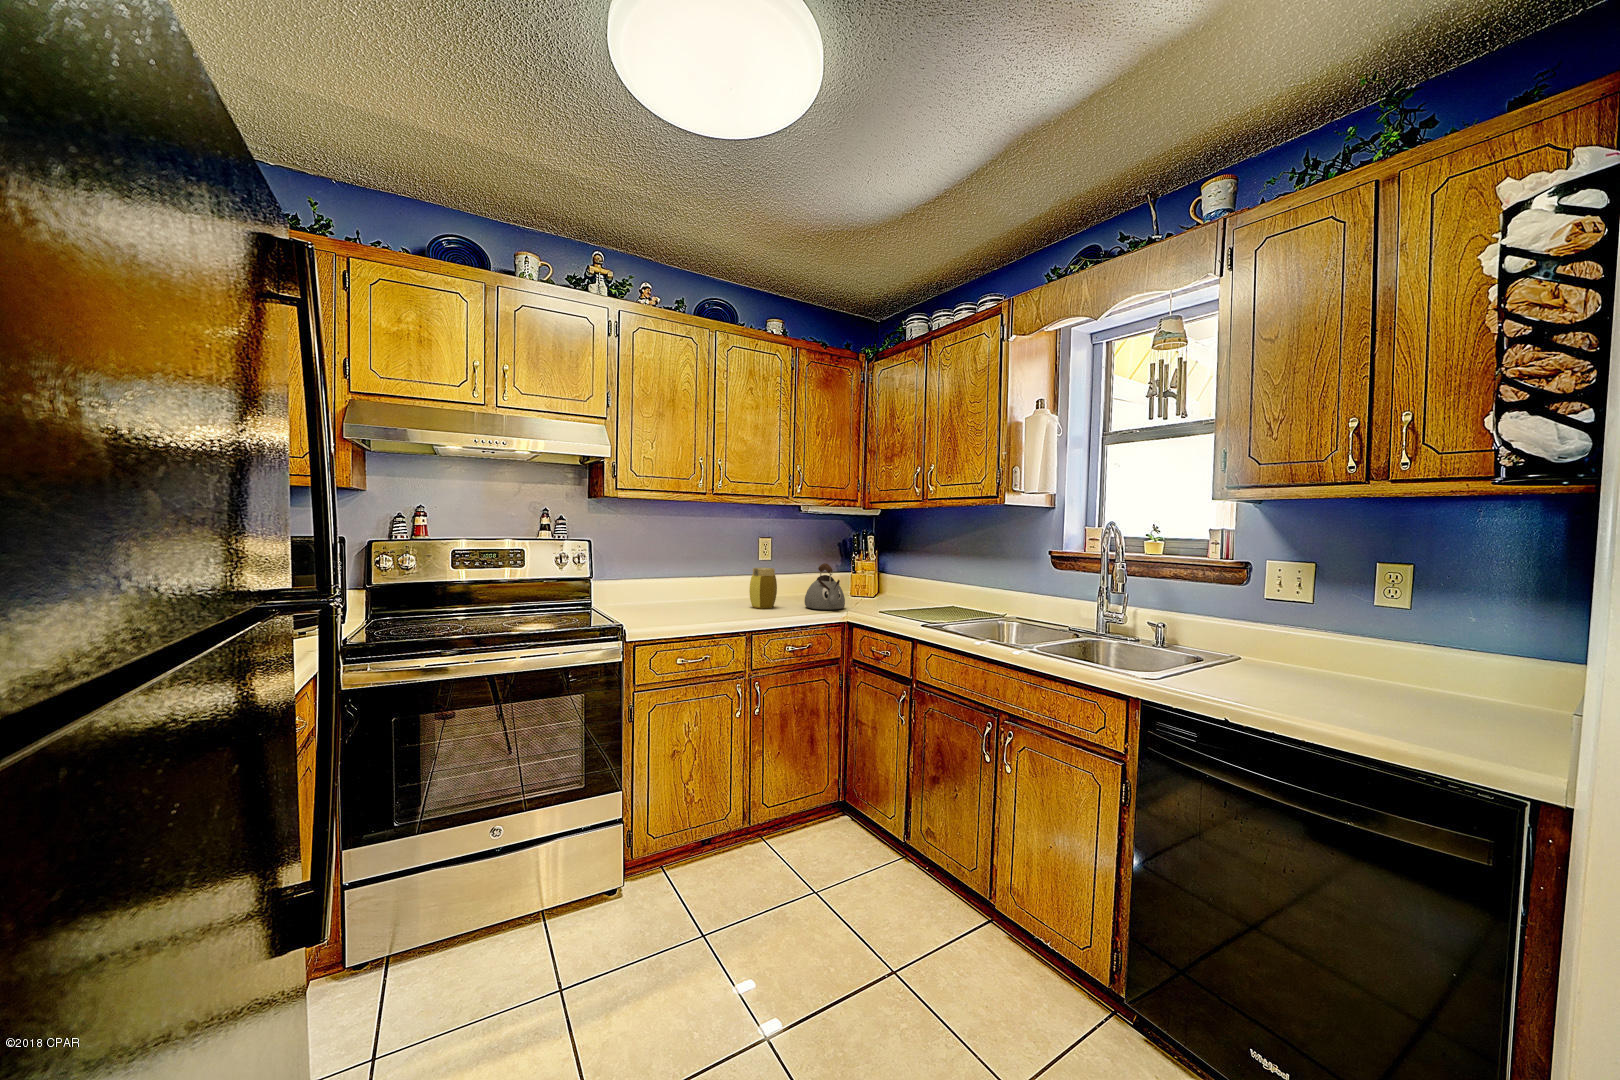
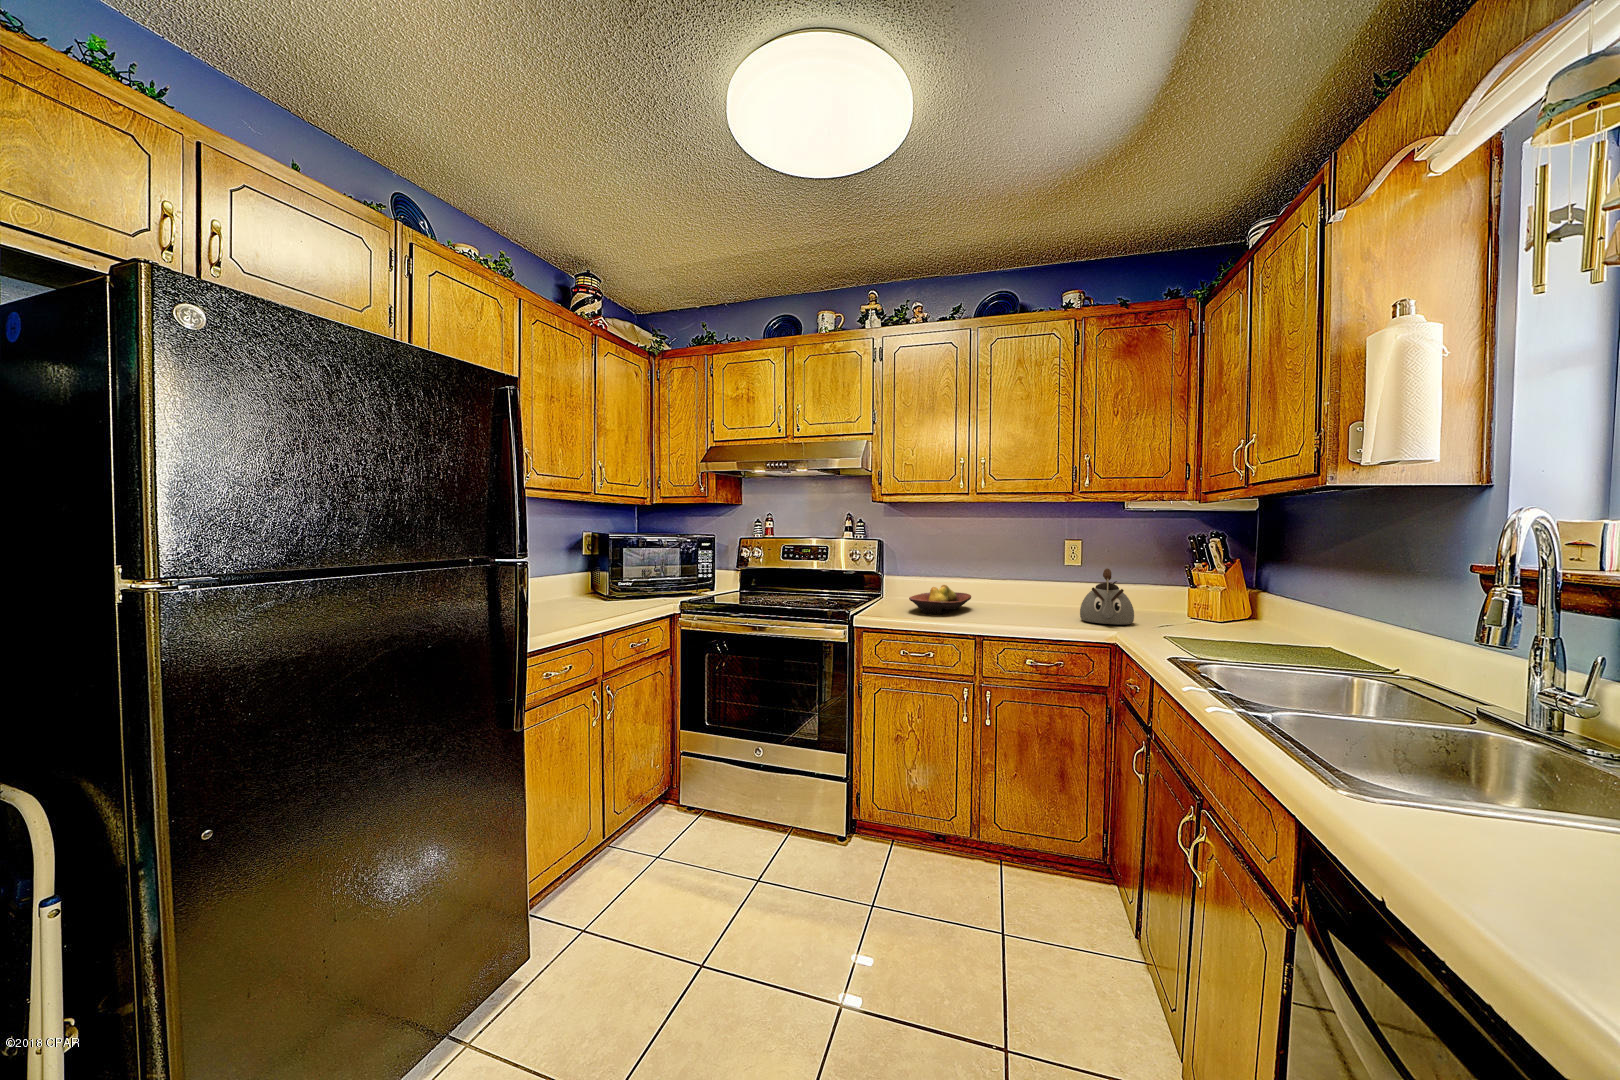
jar: present [749,568,777,609] -> none [1016,571,1049,616]
fruit bowl: none [658,586,714,618] -> present [909,585,971,614]

